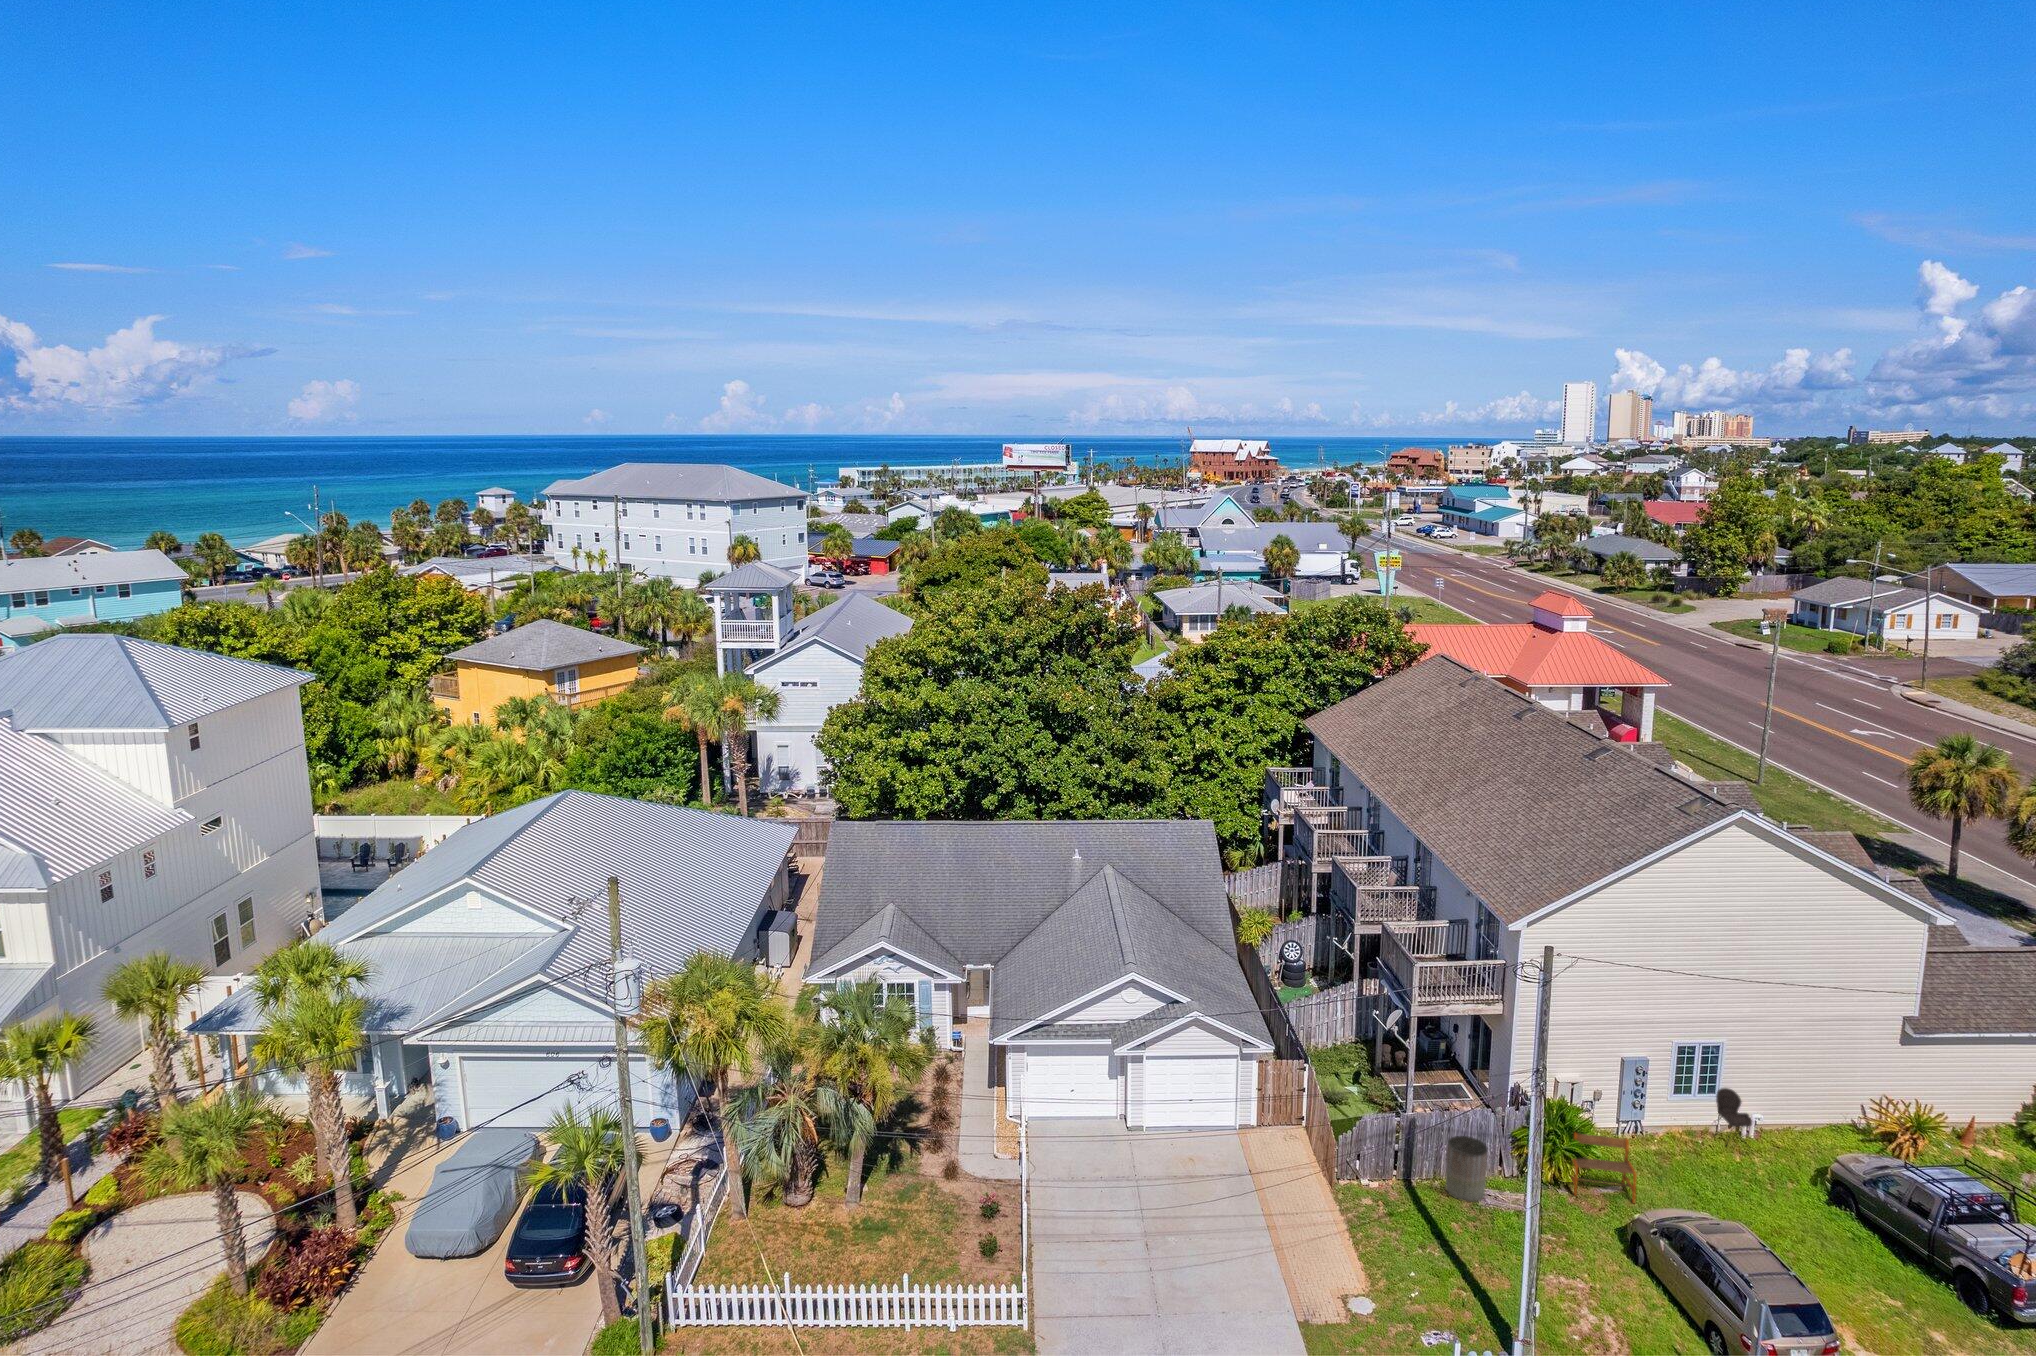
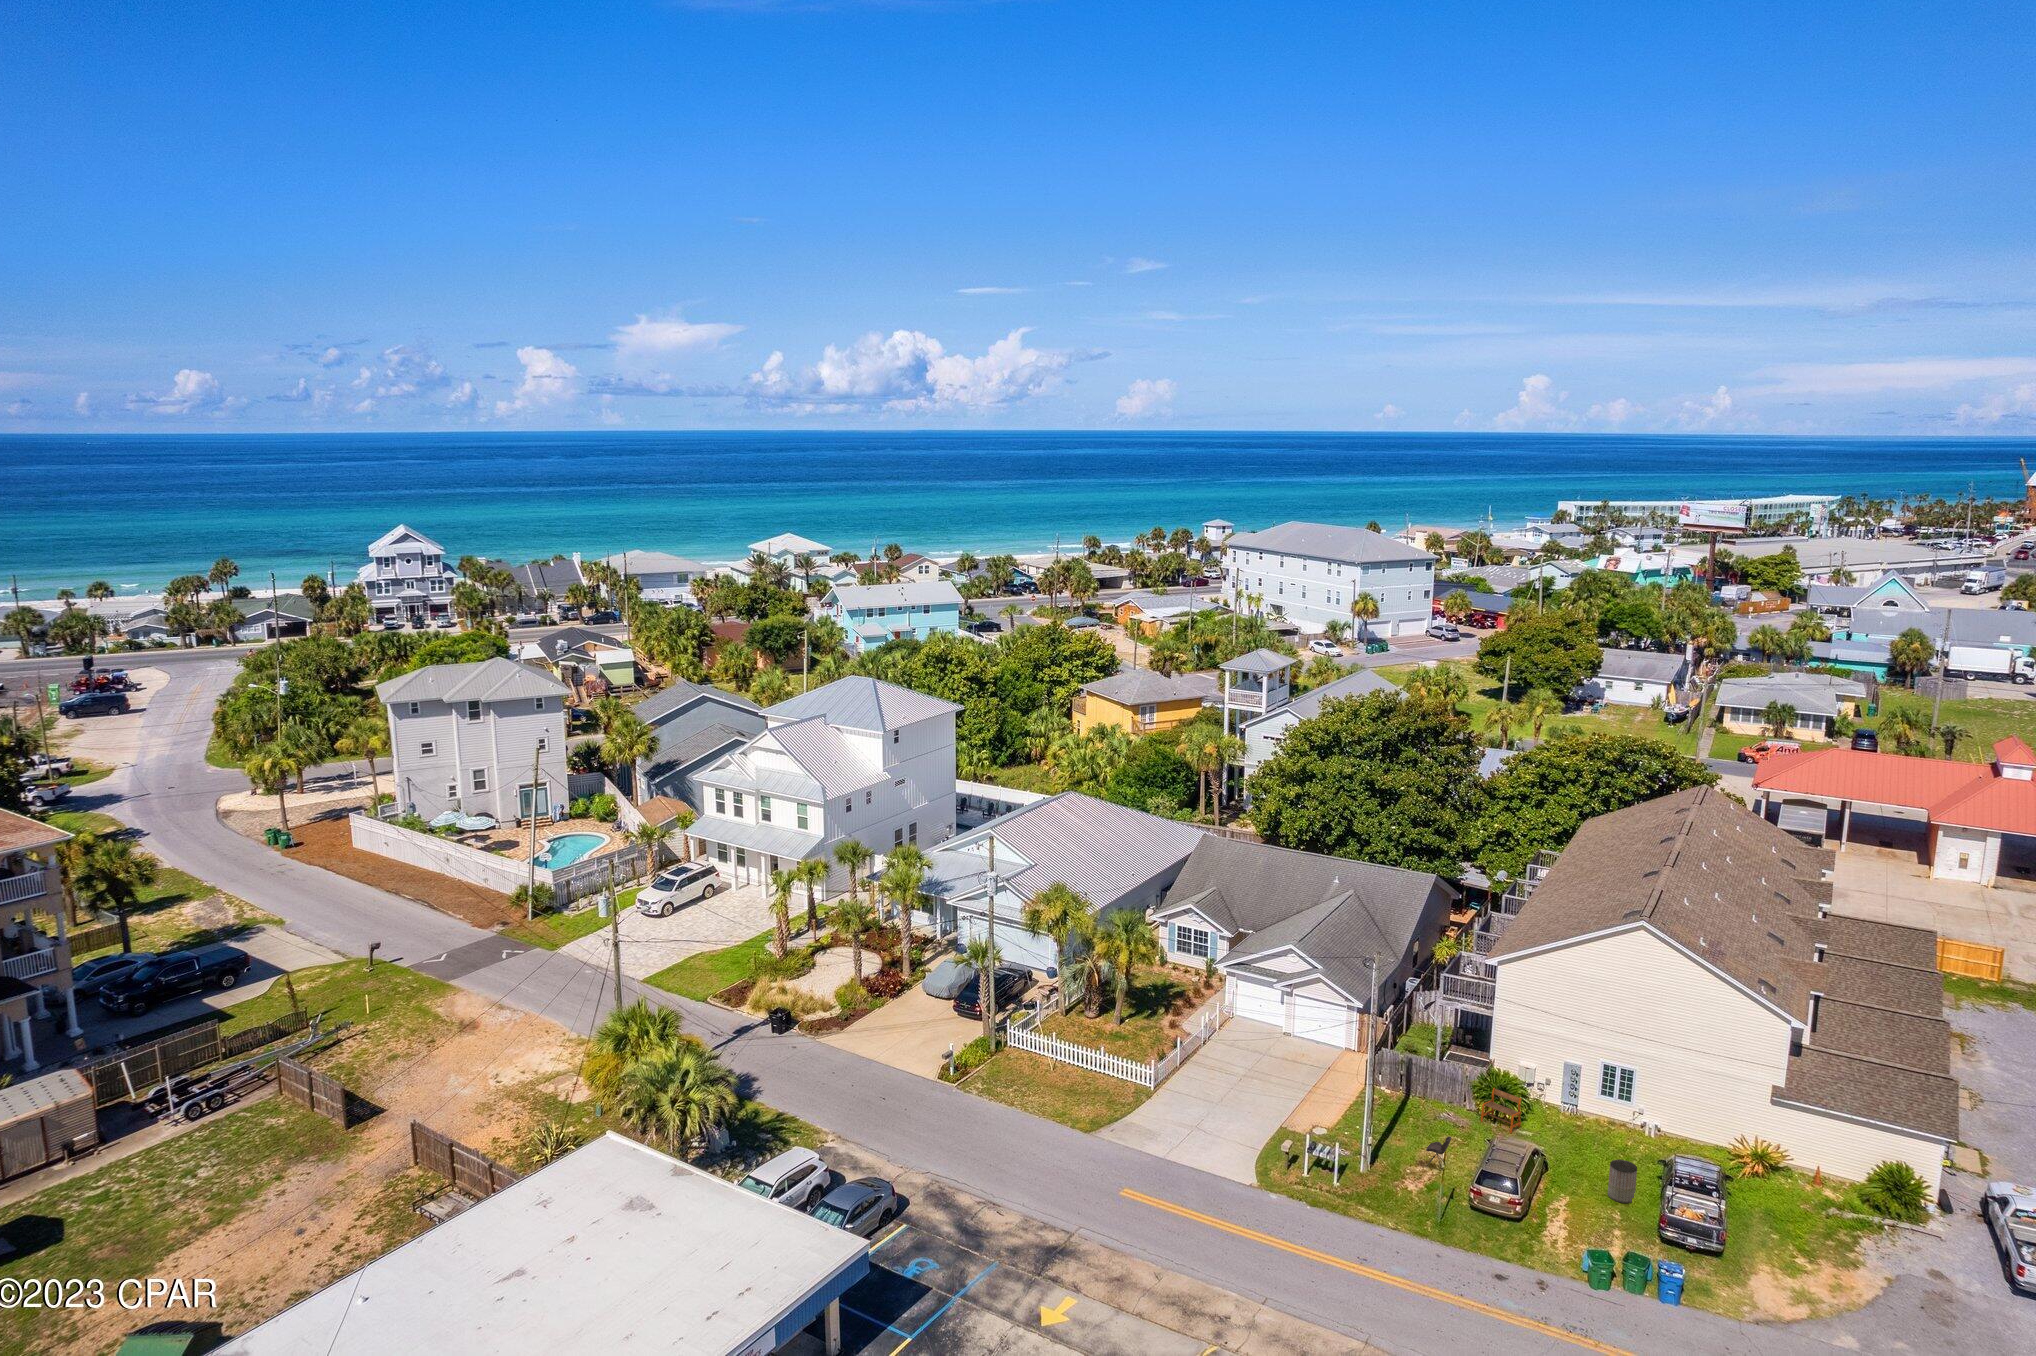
chair: present [1716,1088,1752,1129] -> present [1426,1136,1451,1169]
trash can: present [1446,1136,1487,1202] -> present [1608,1160,1637,1203]

